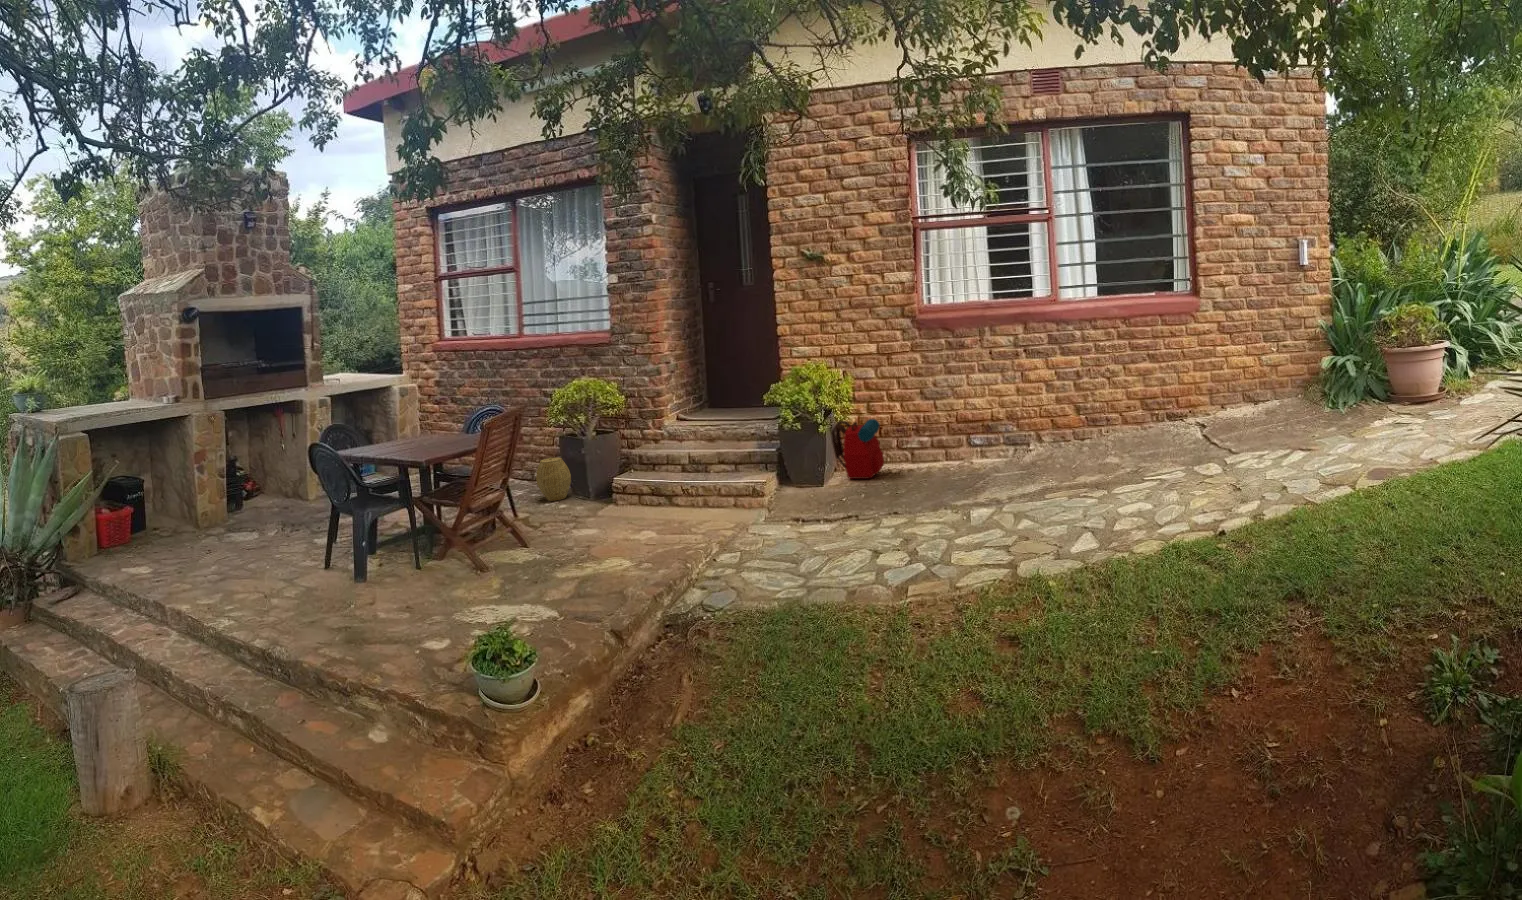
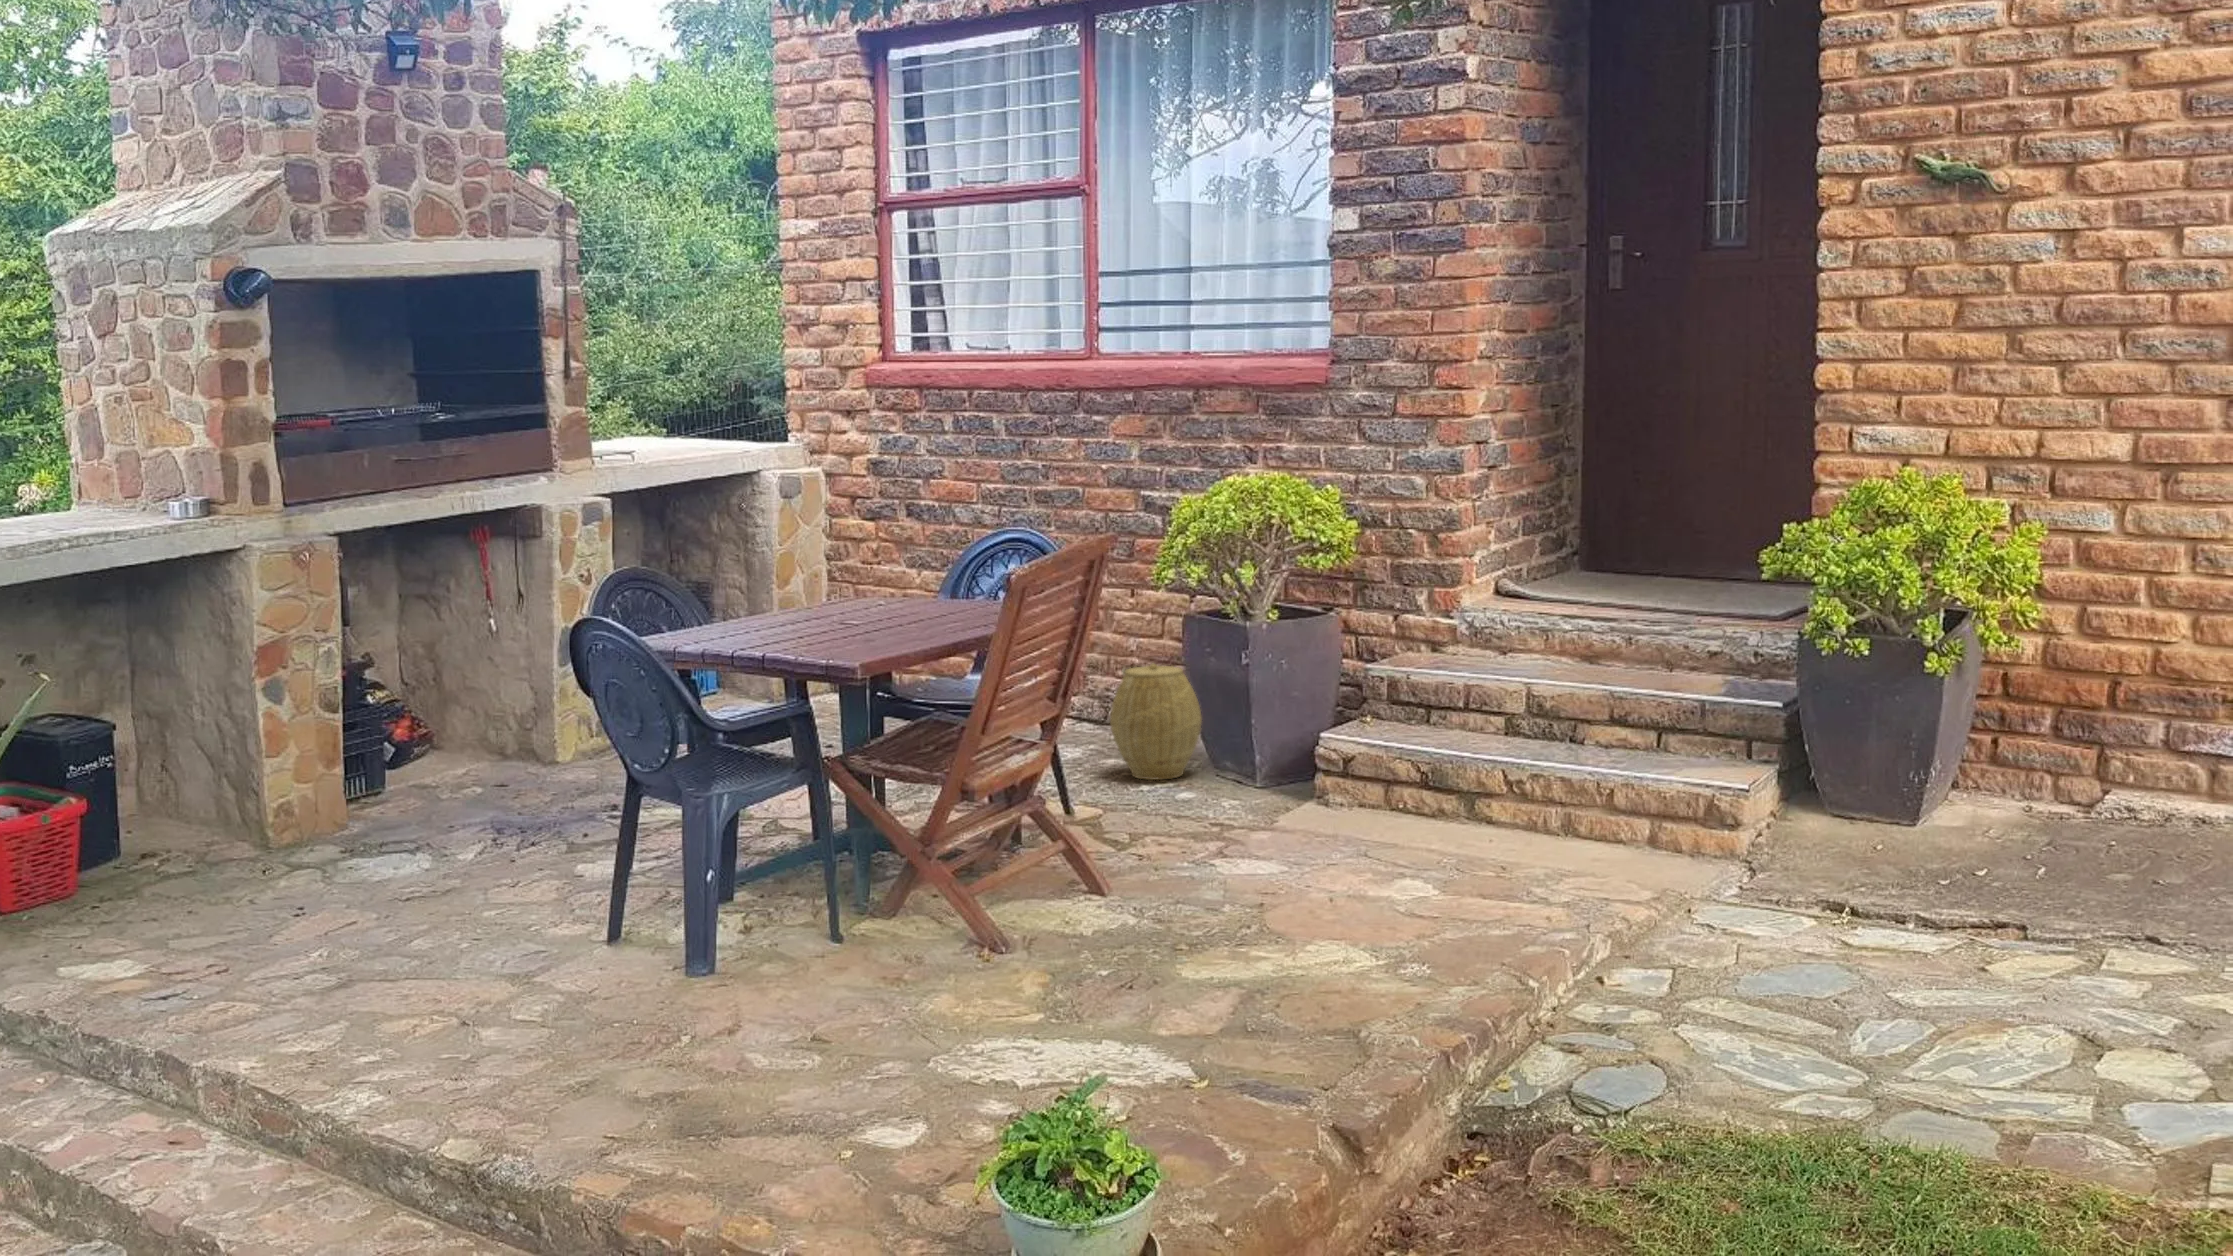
backpack: present [831,419,884,479] -> none [1992,644,2150,826]

